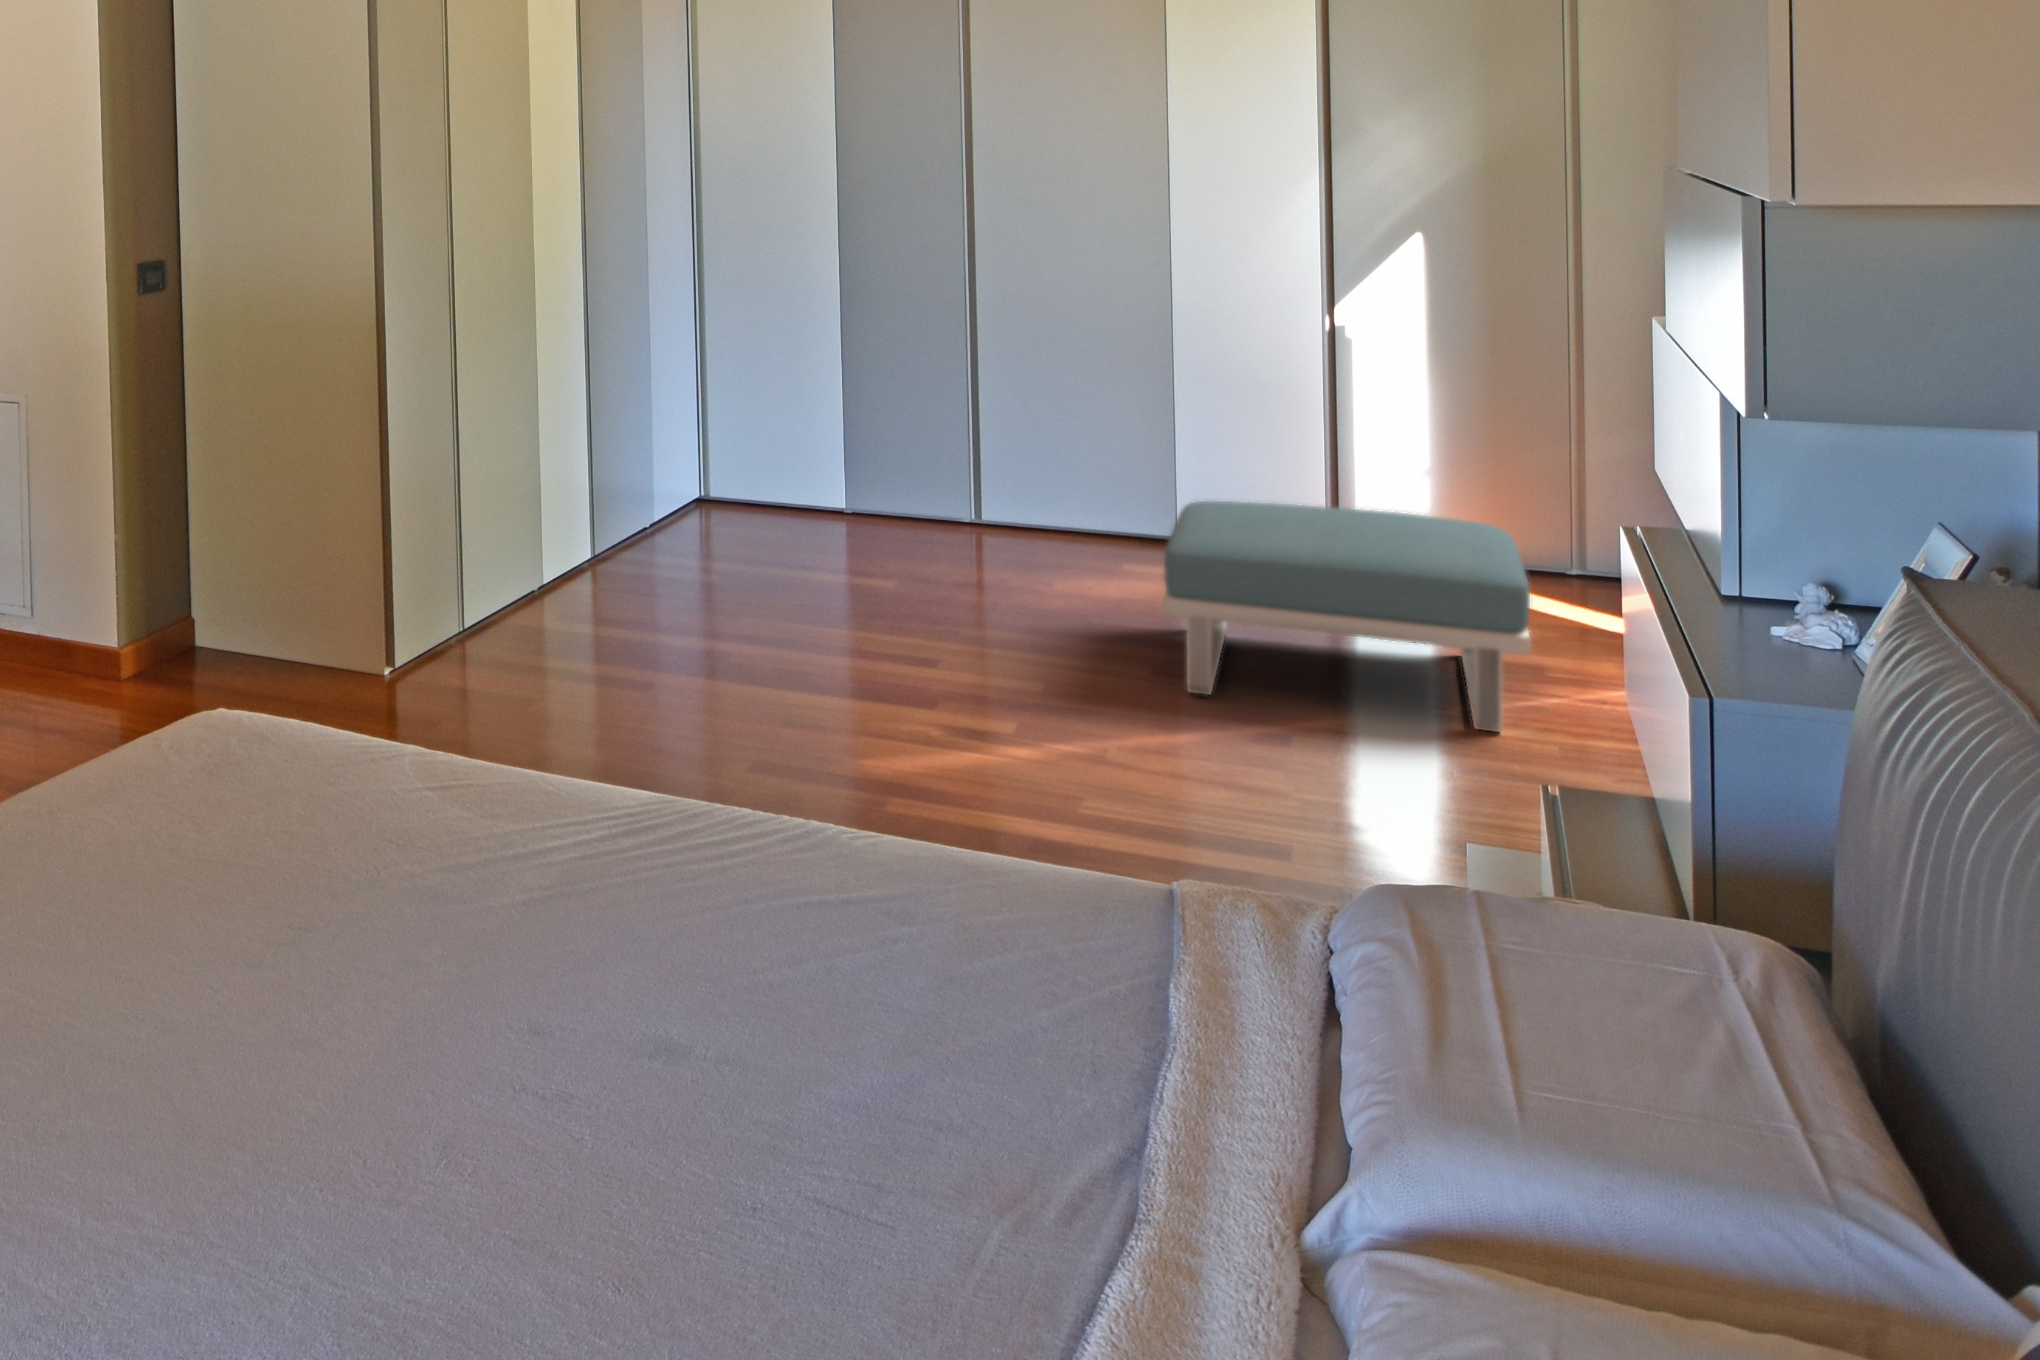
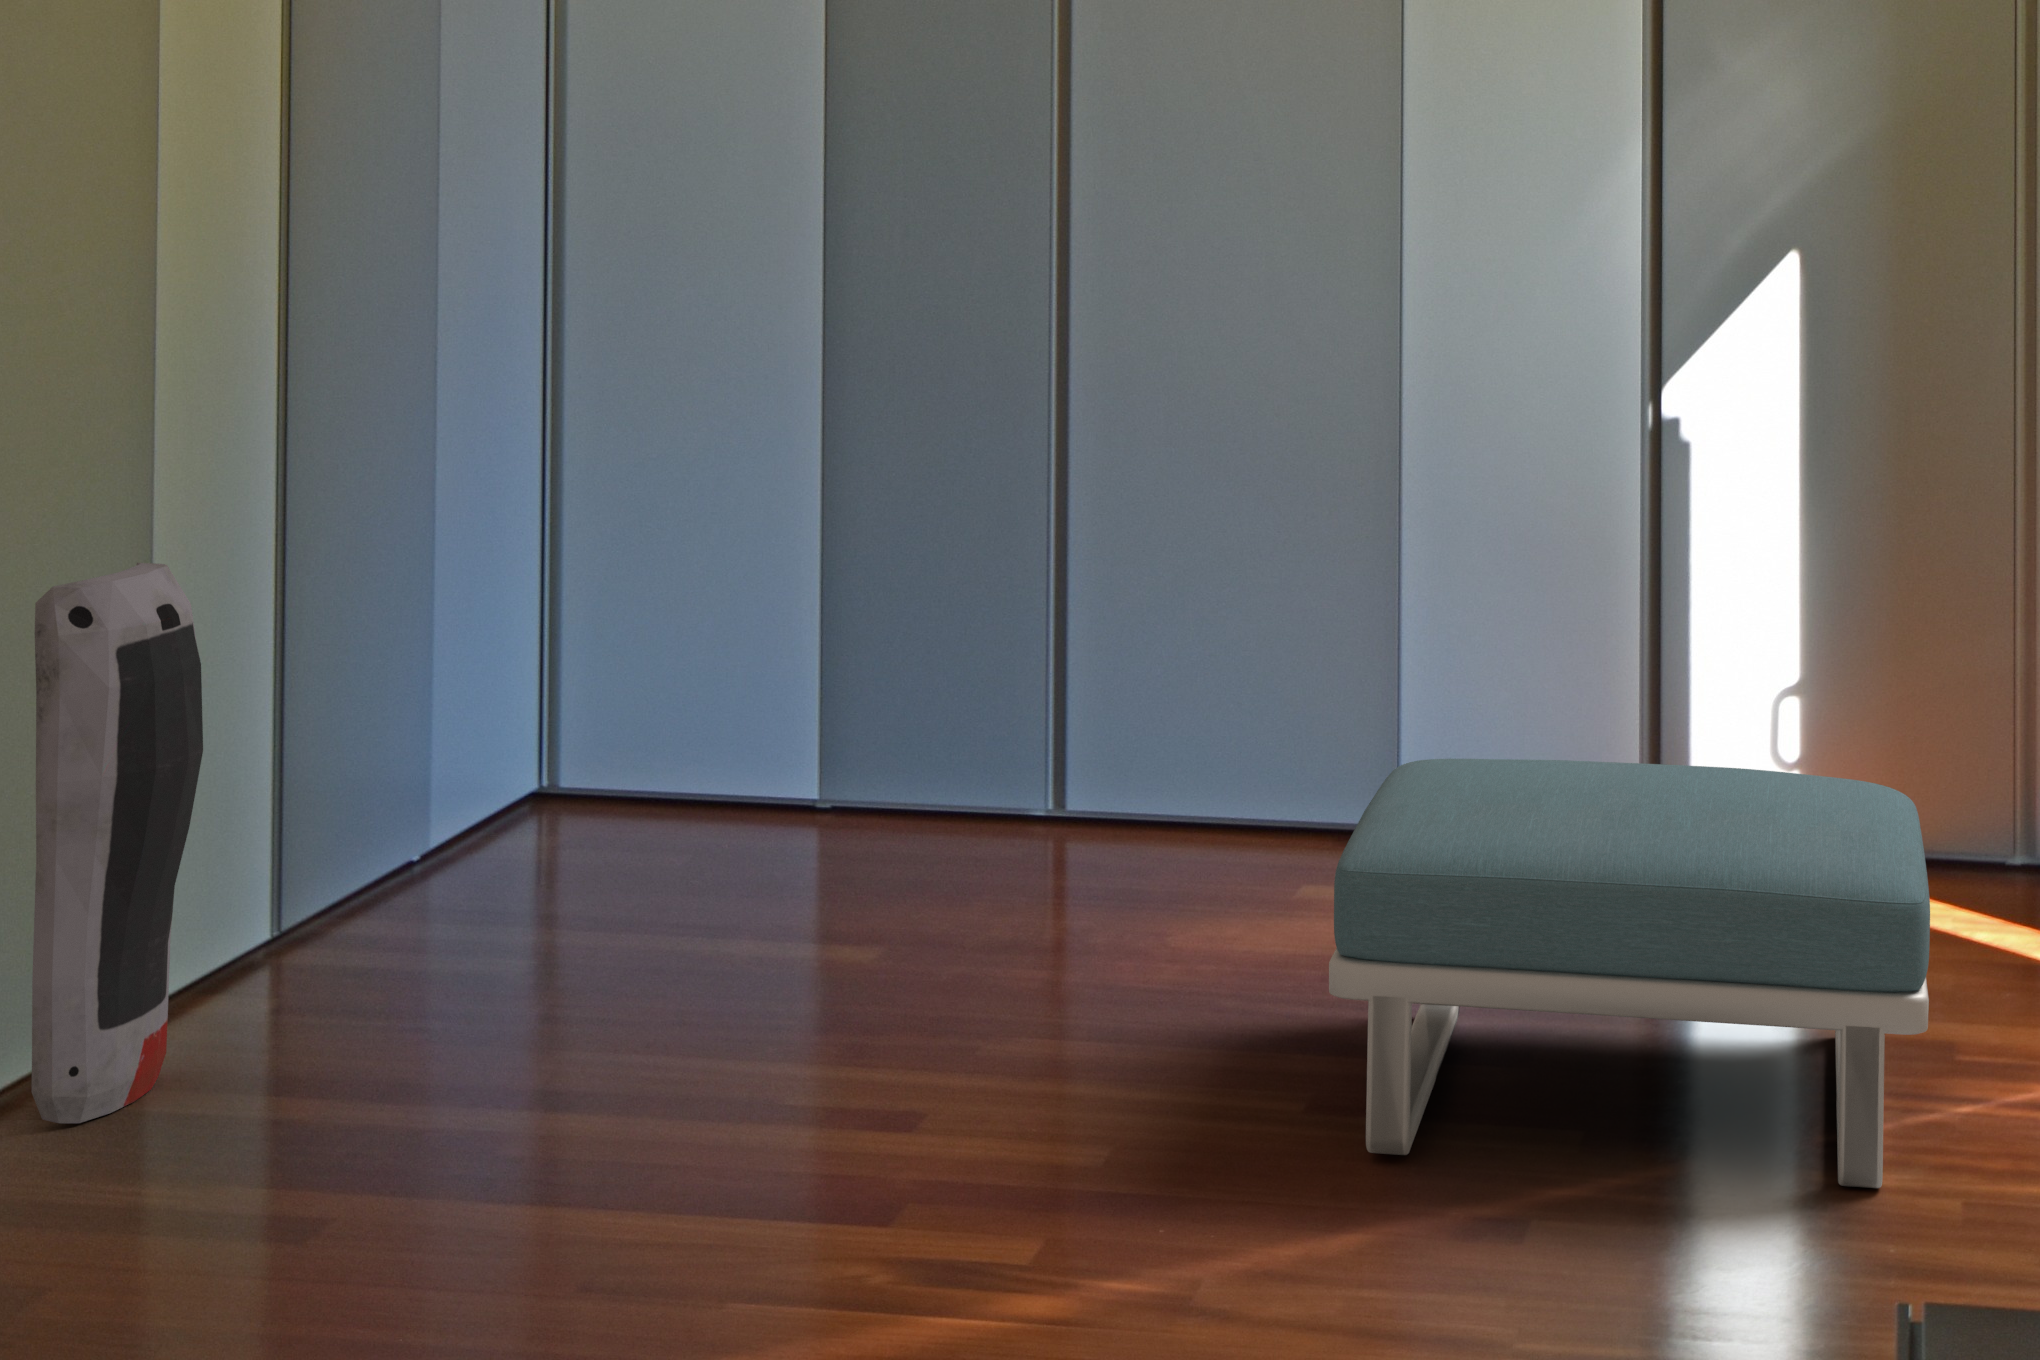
air purifier: none [501,389,575,633] -> present [32,563,203,1123]

